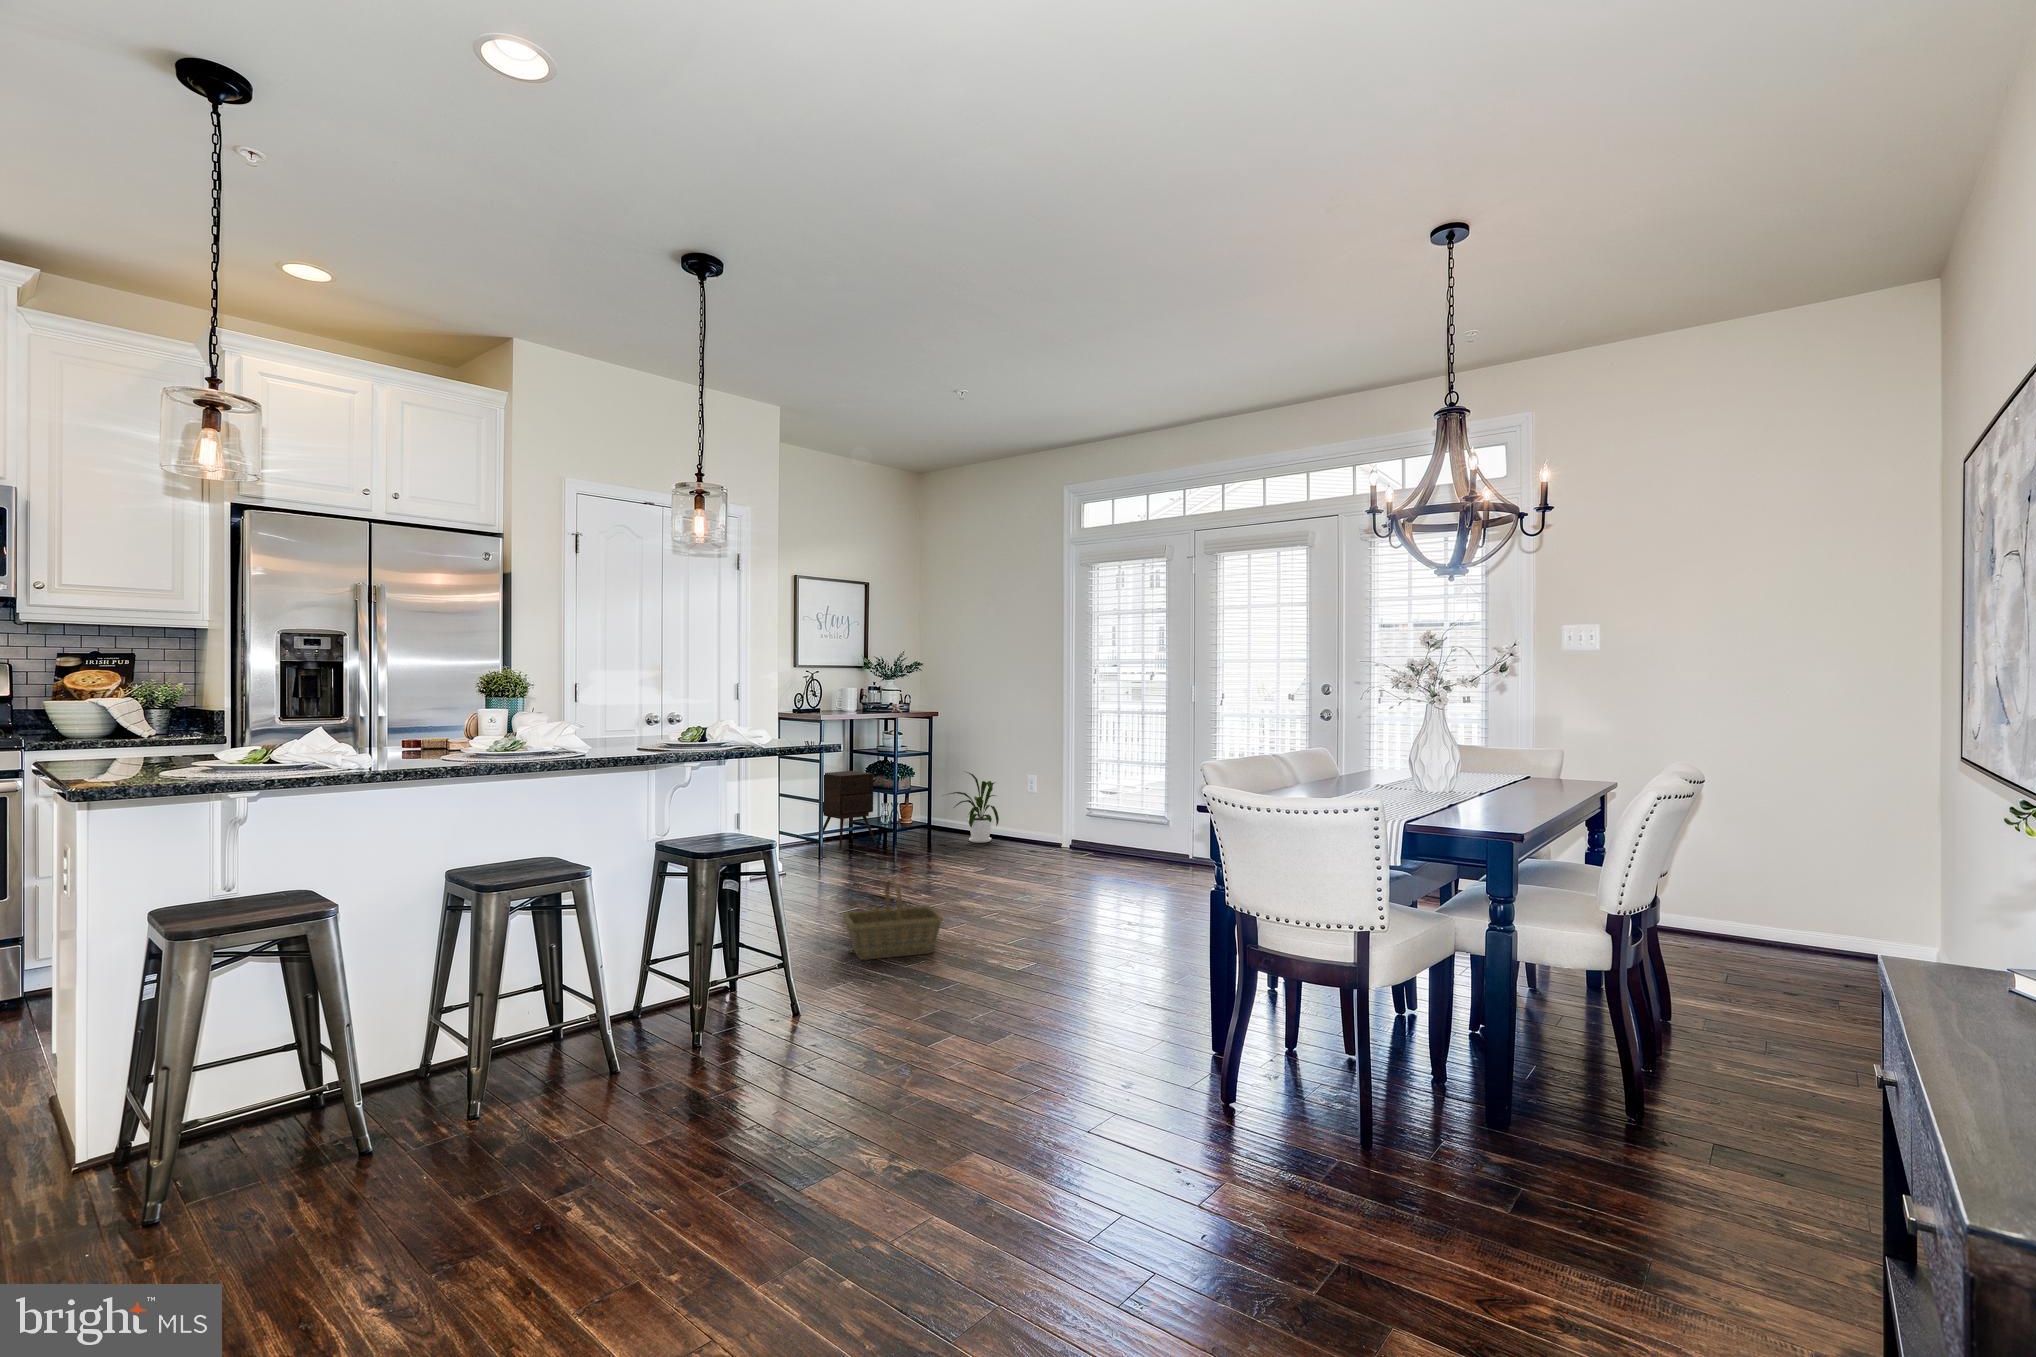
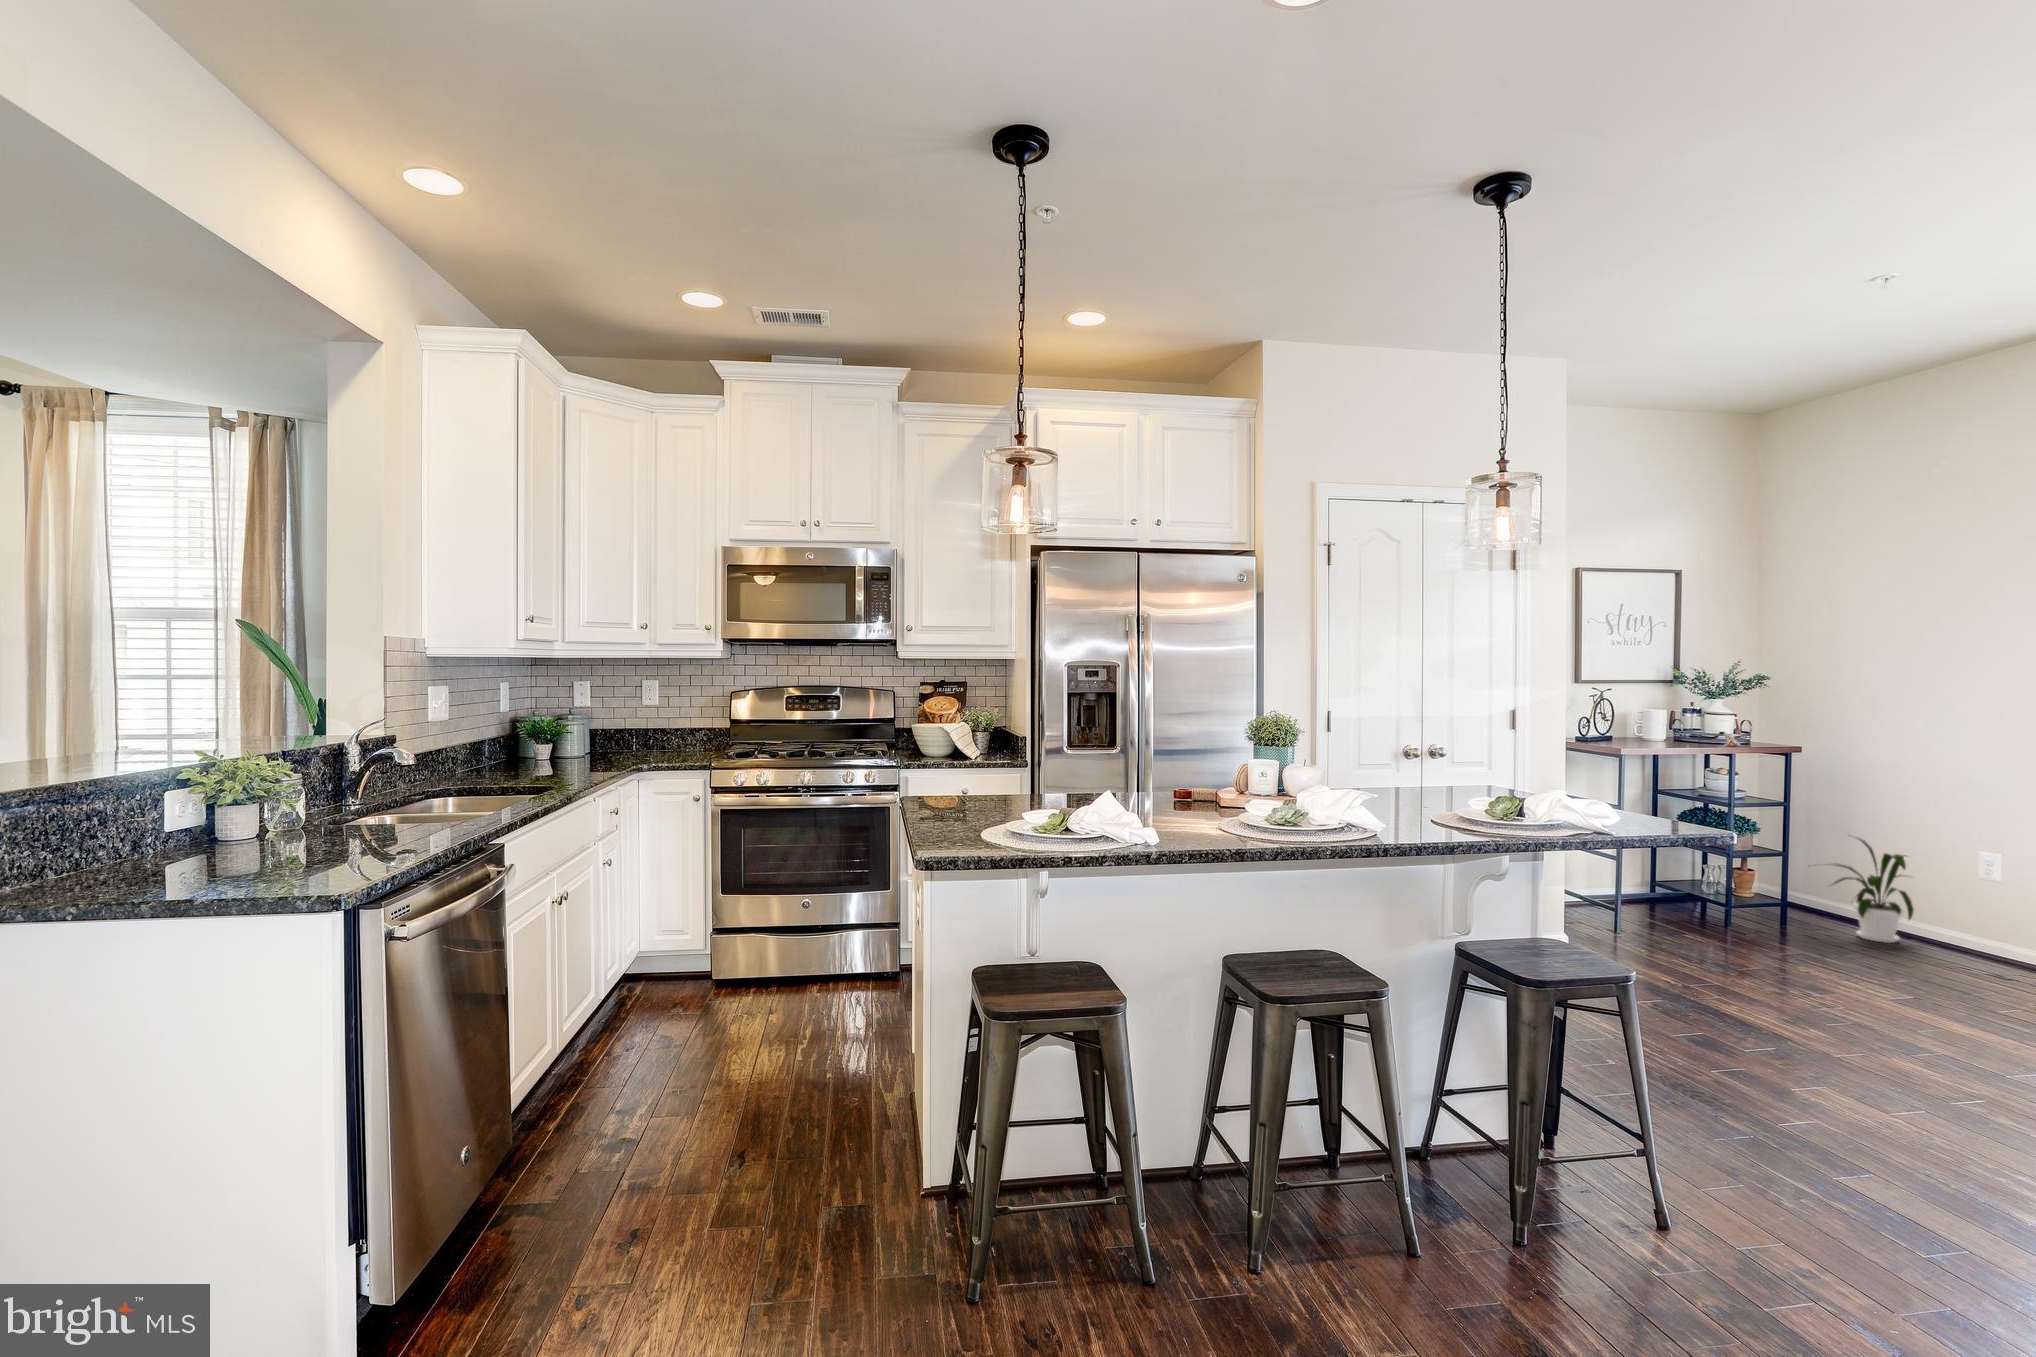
side table: present [817,771,877,849] -> none [1605,817,1698,920]
basket: present [844,880,943,960] -> none [1704,1025,1894,1157]

